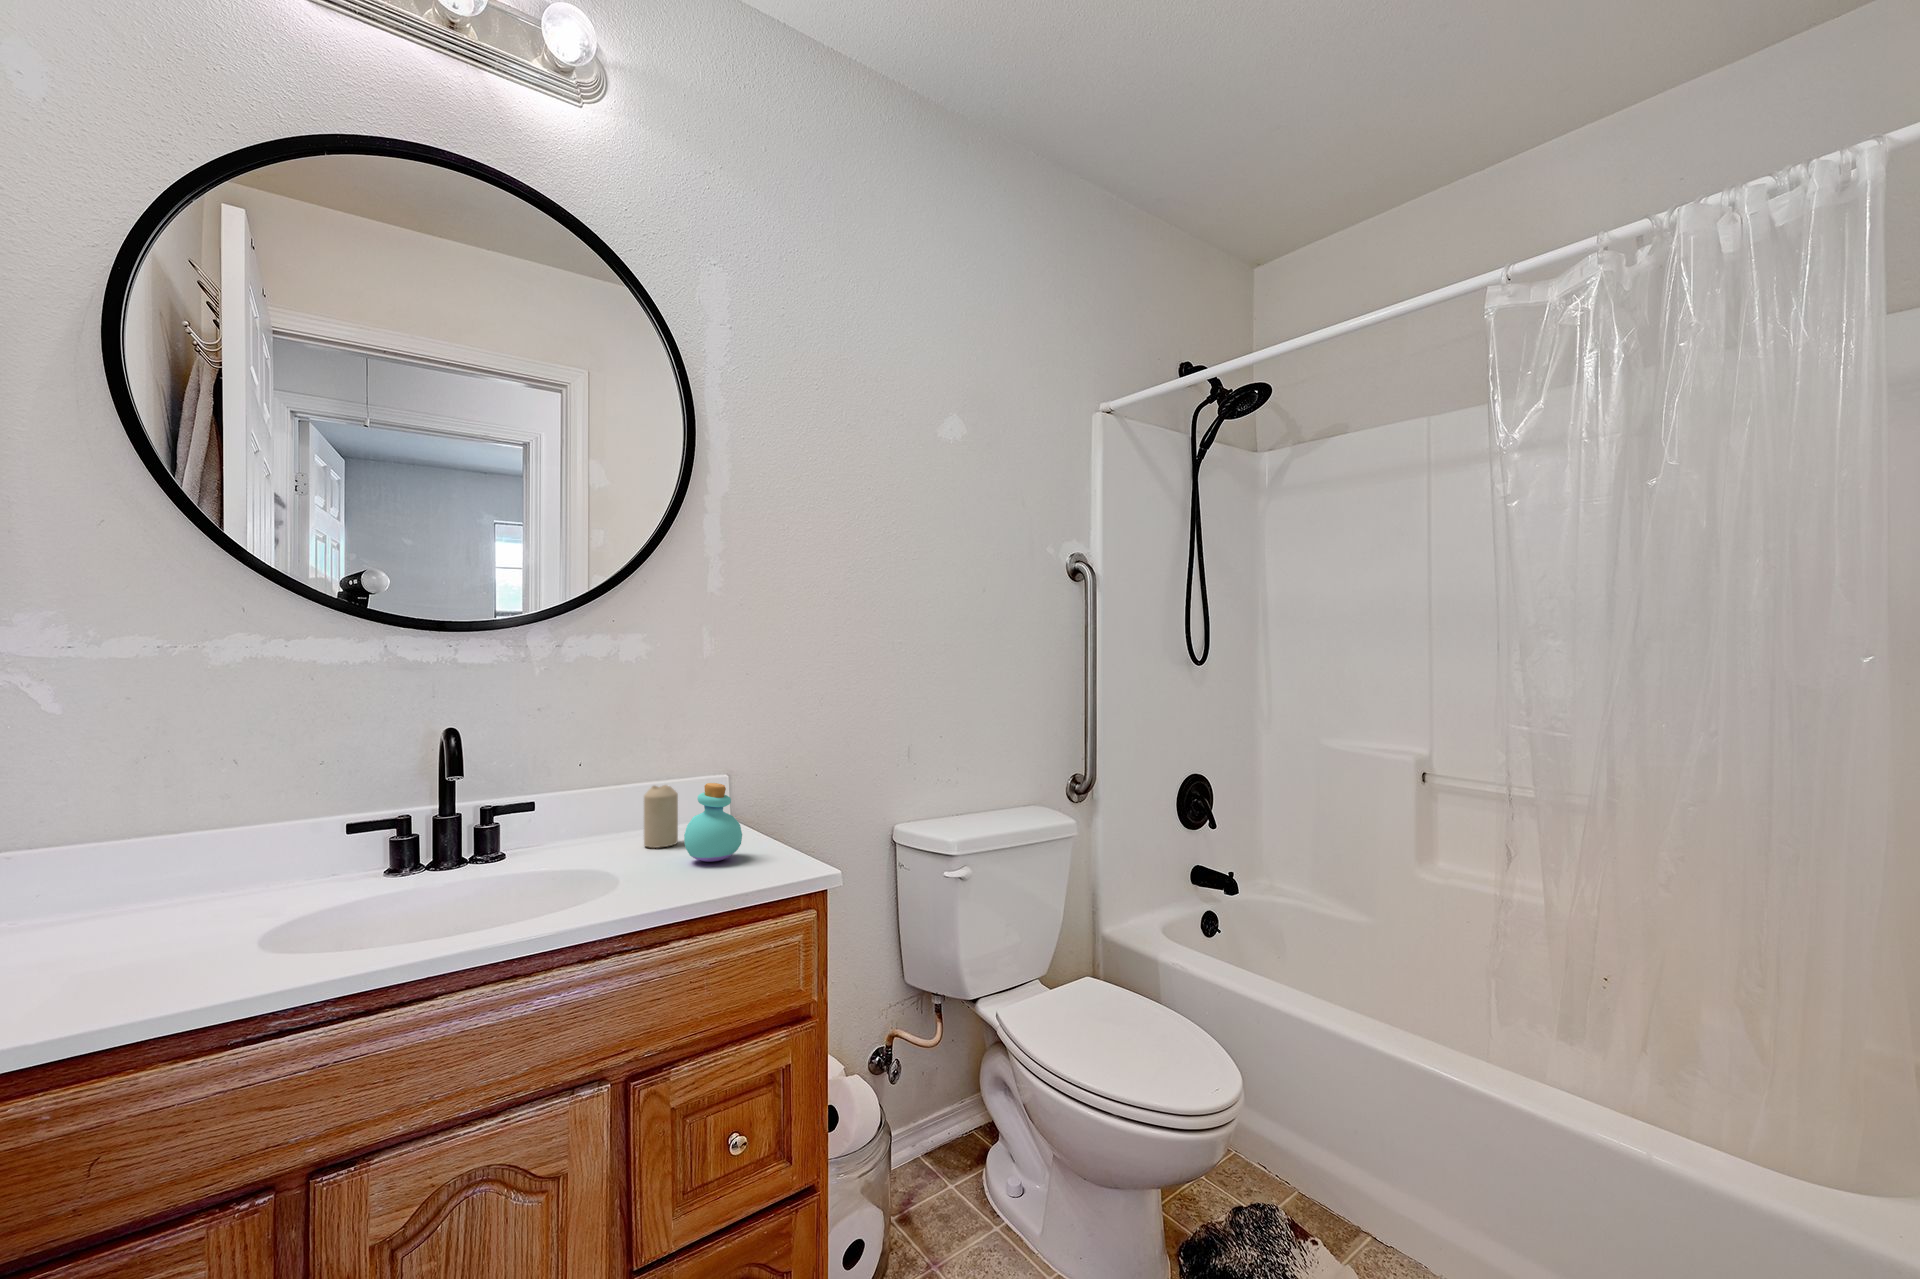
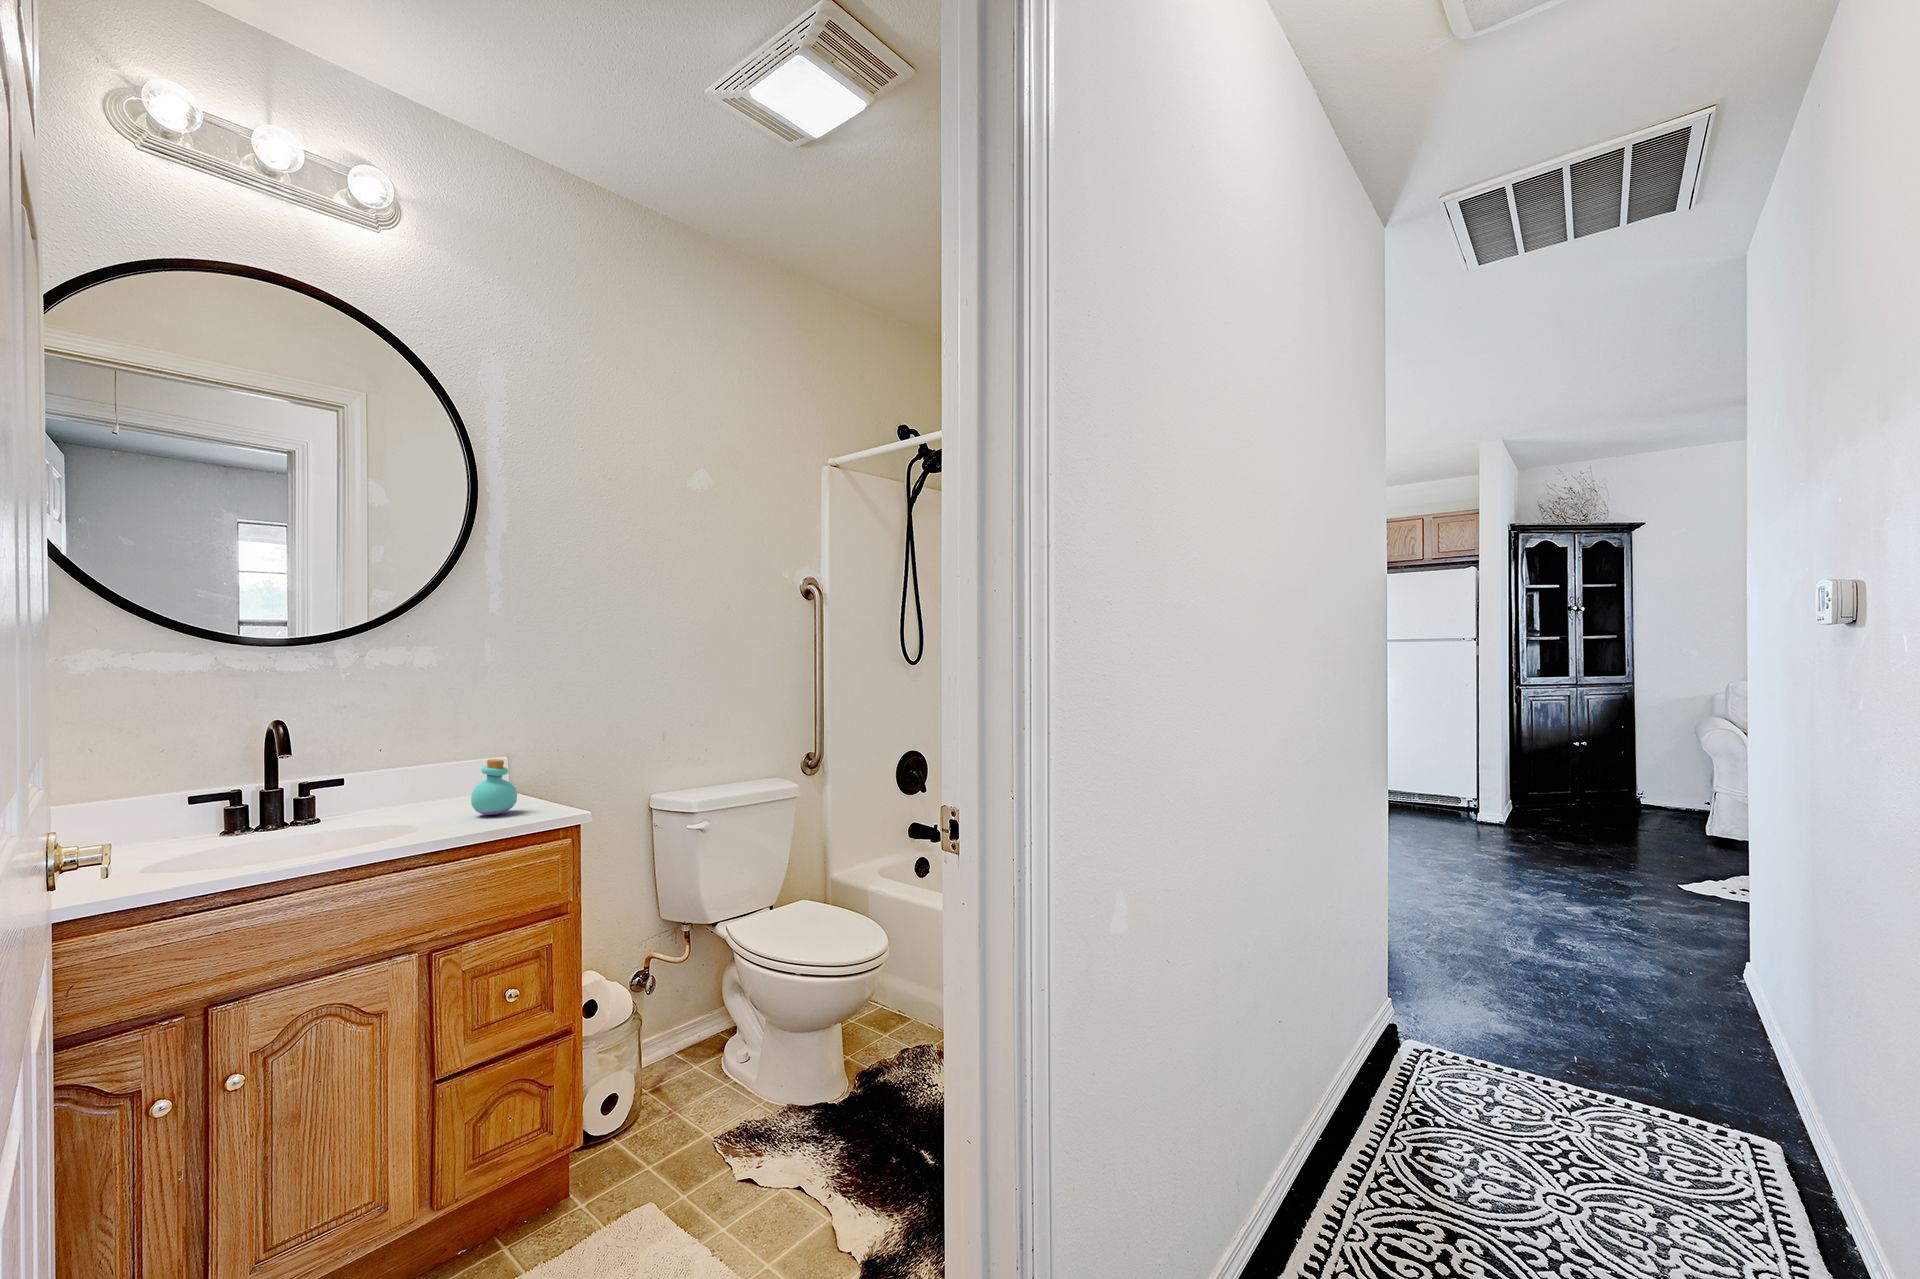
candle: present [644,785,678,848] -> none [437,763,465,810]

